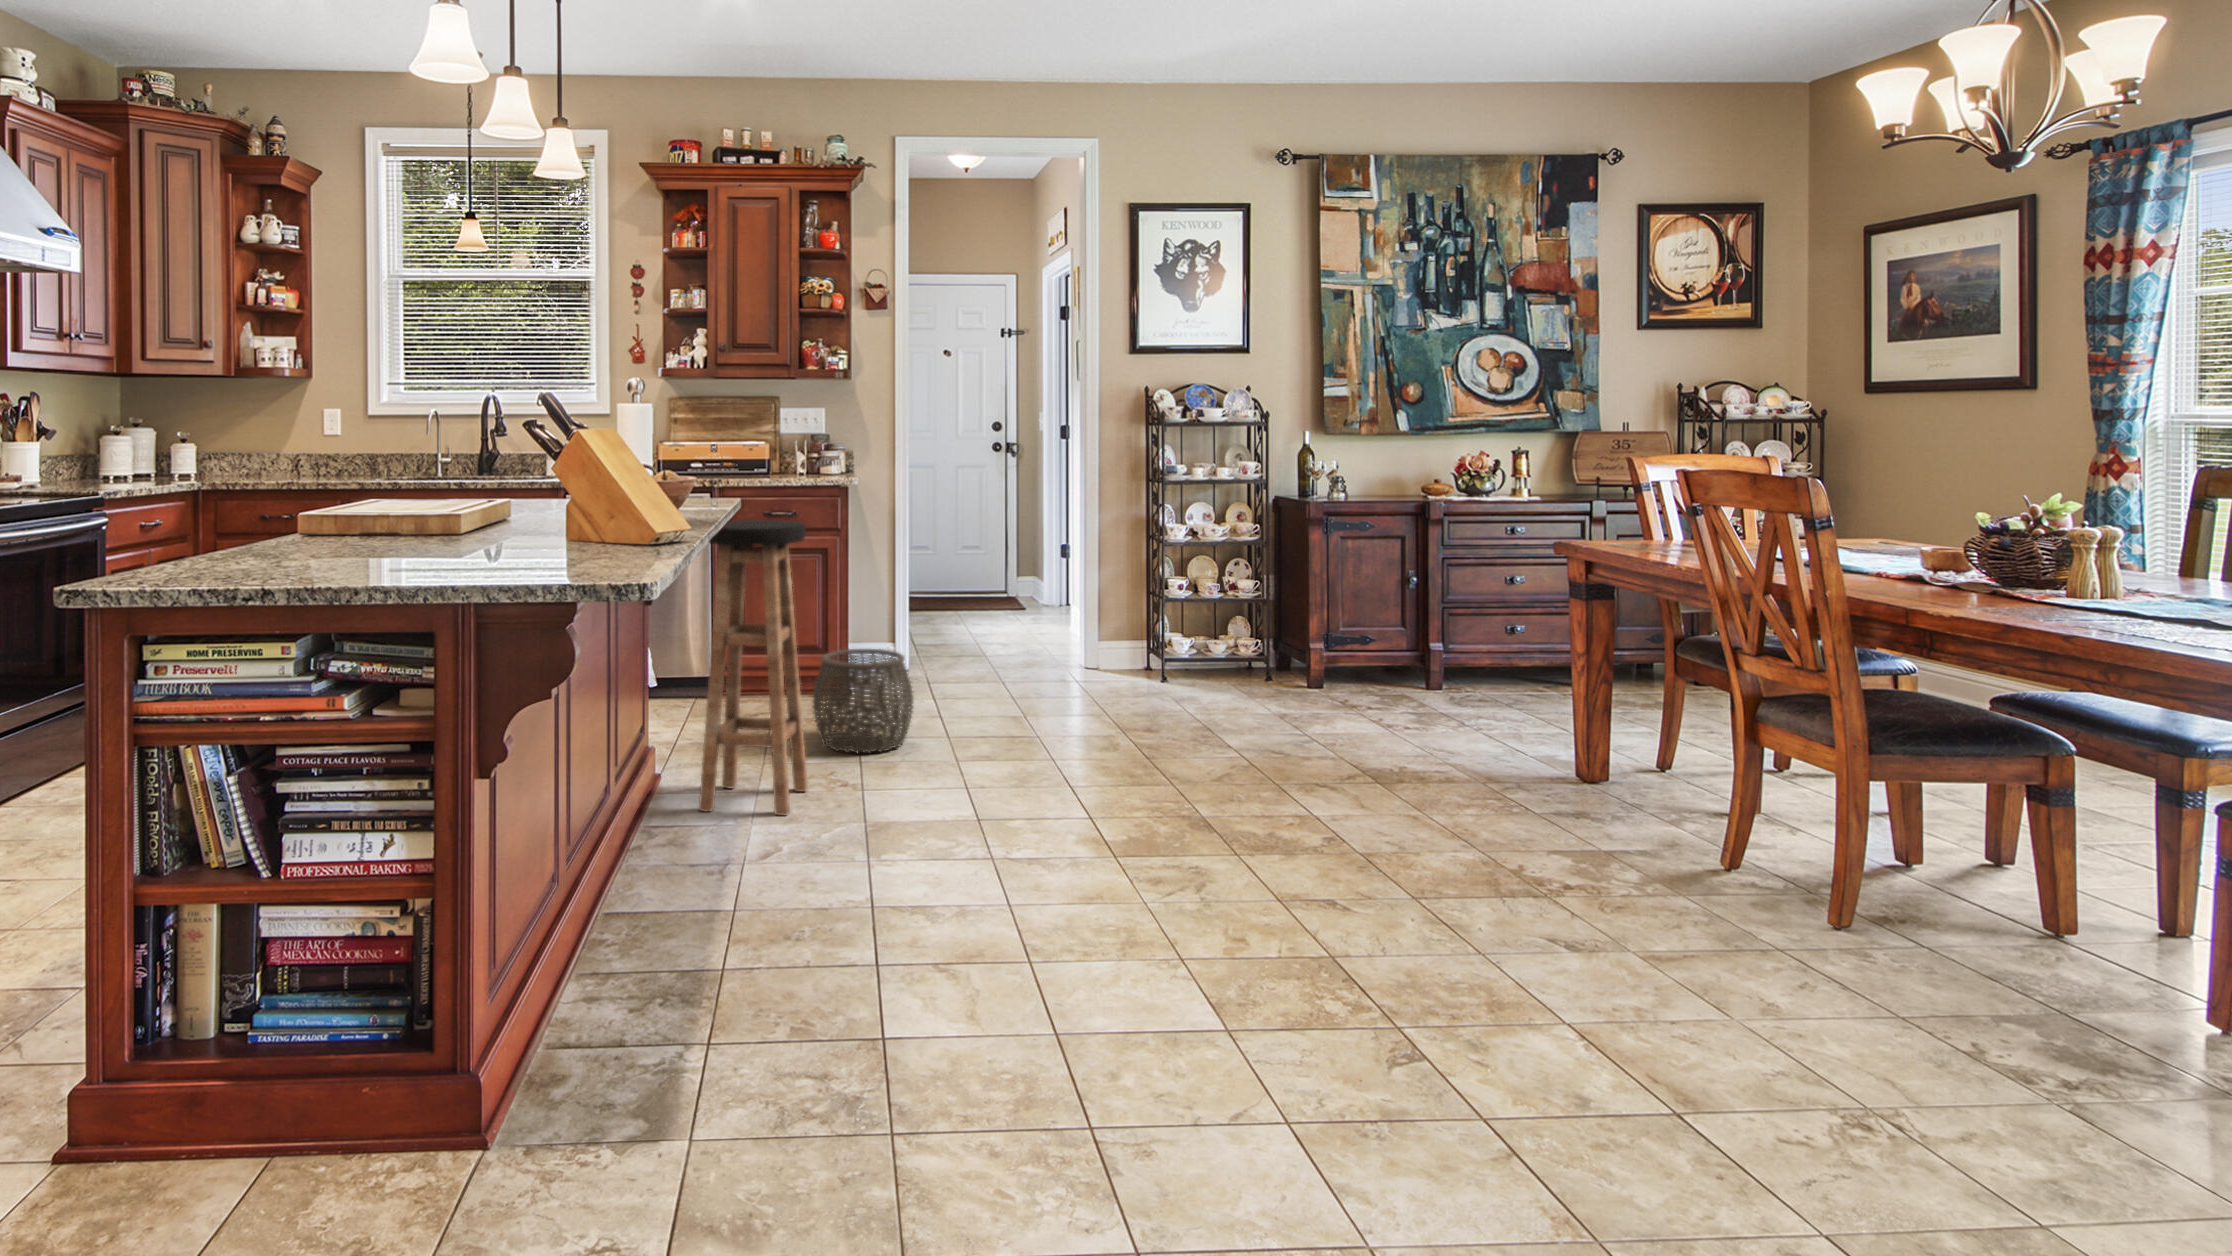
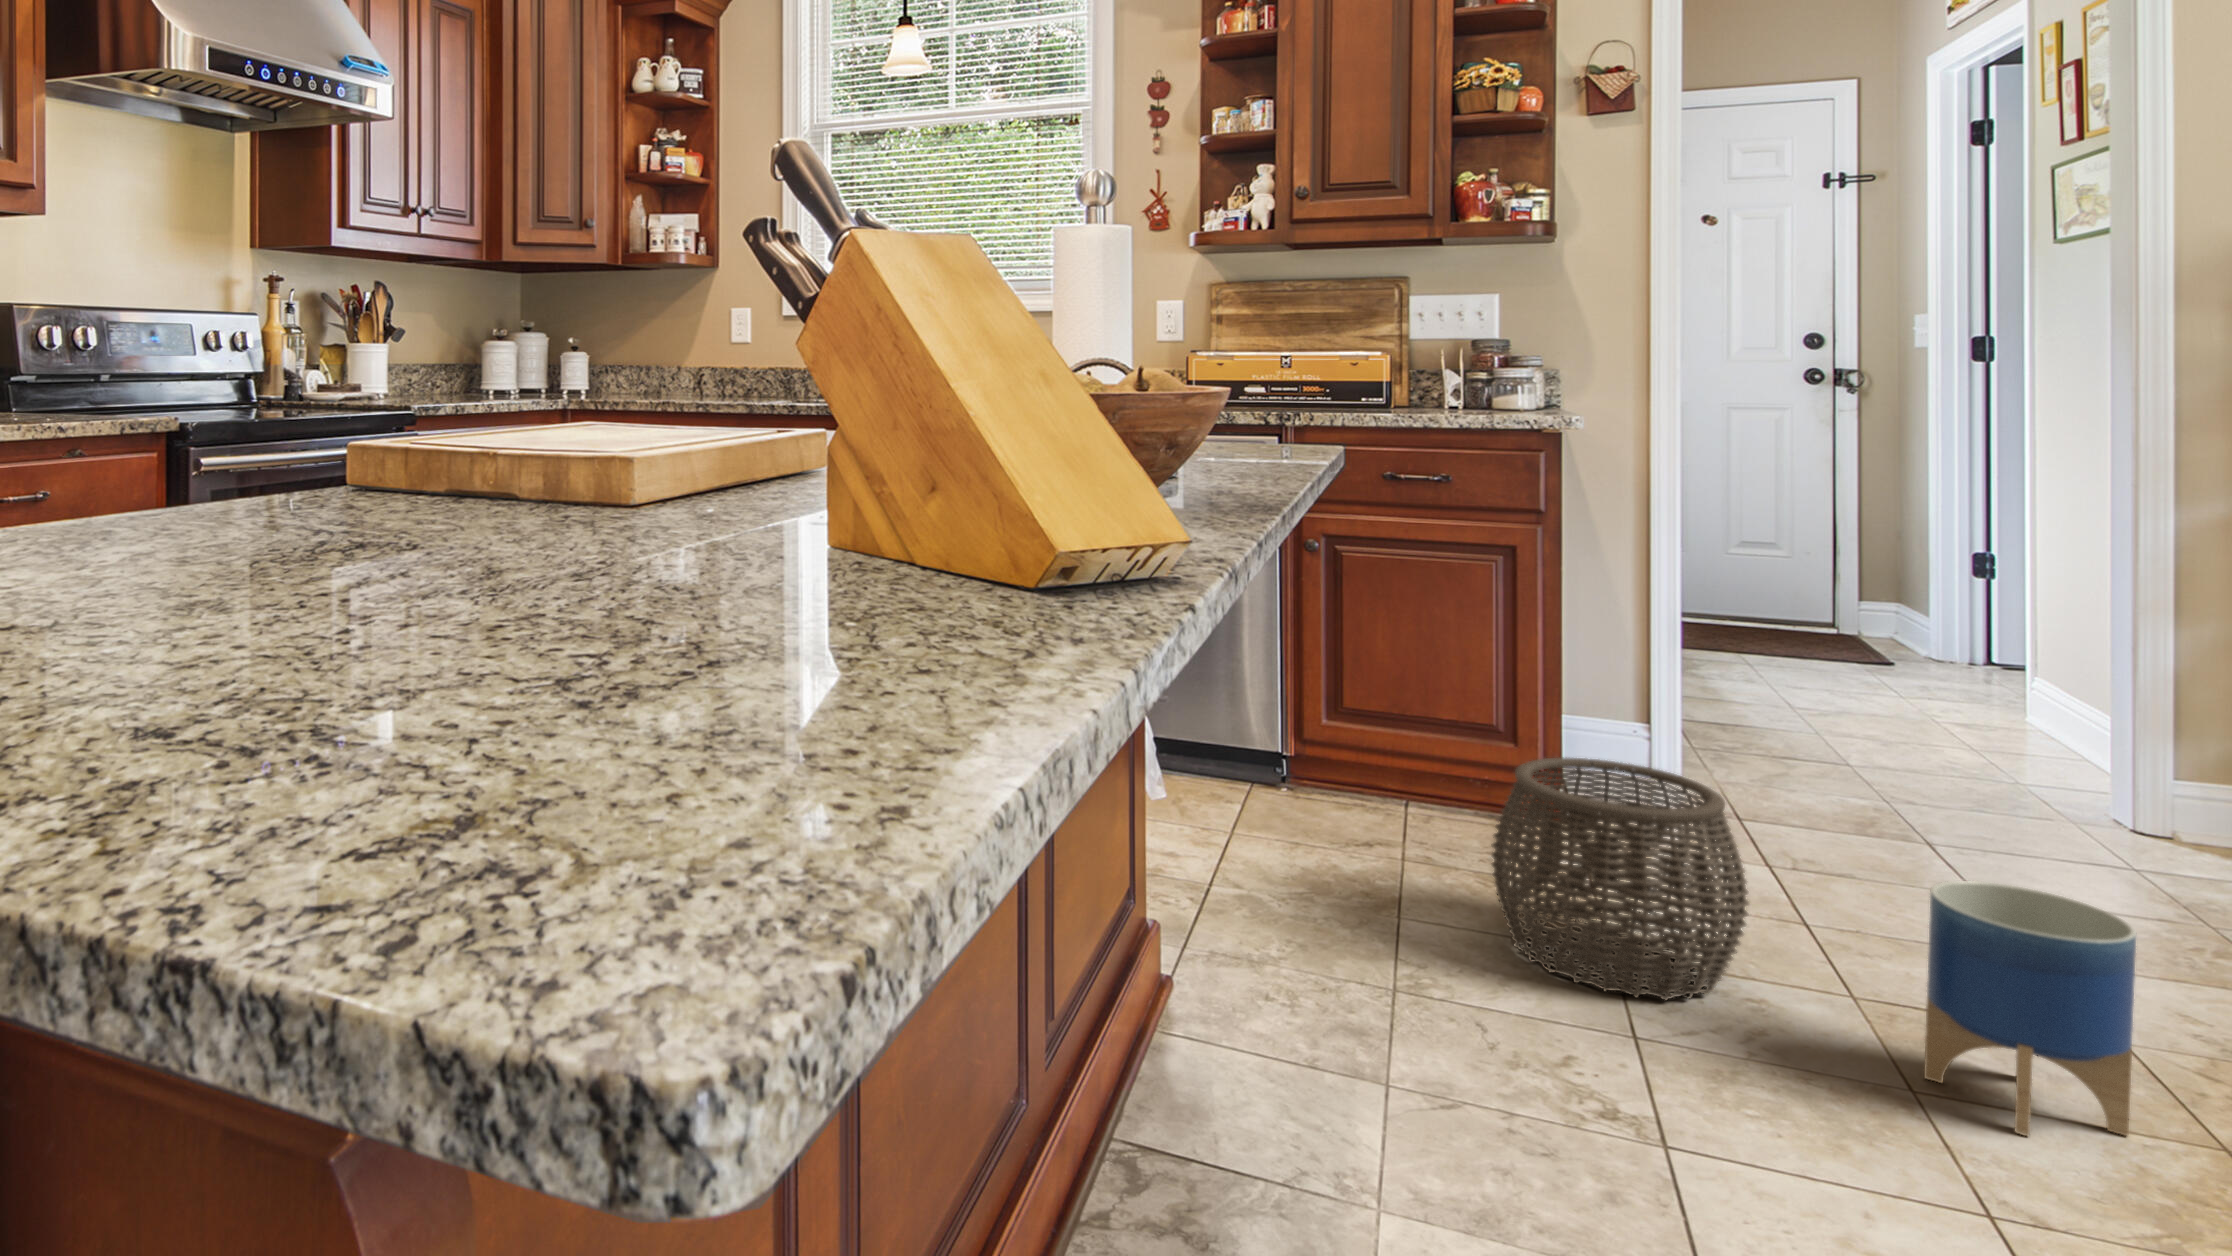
bar stool: present [699,520,808,816] -> none [1246,491,1515,1171]
planter: none [968,673,1028,769] -> present [1924,881,2136,1136]

